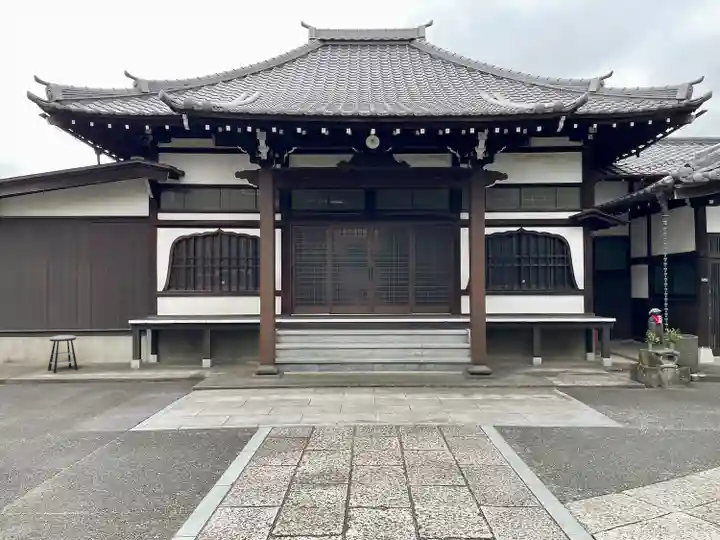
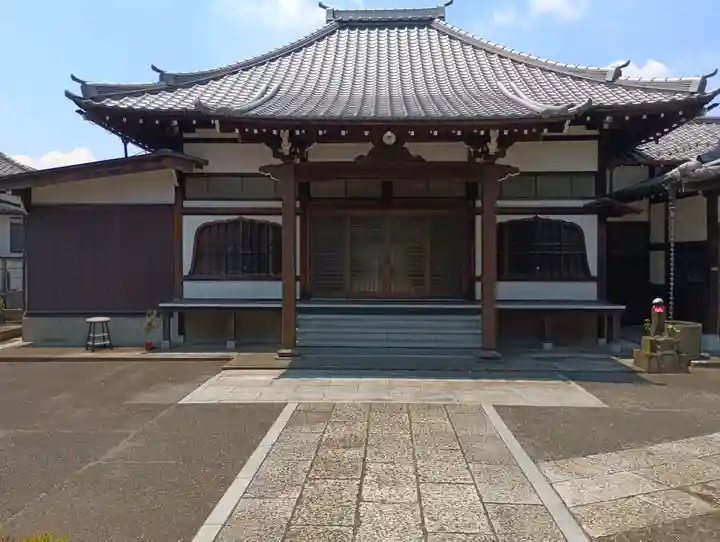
potted tree: none [100,326,134,370] -> present [134,310,163,350]

